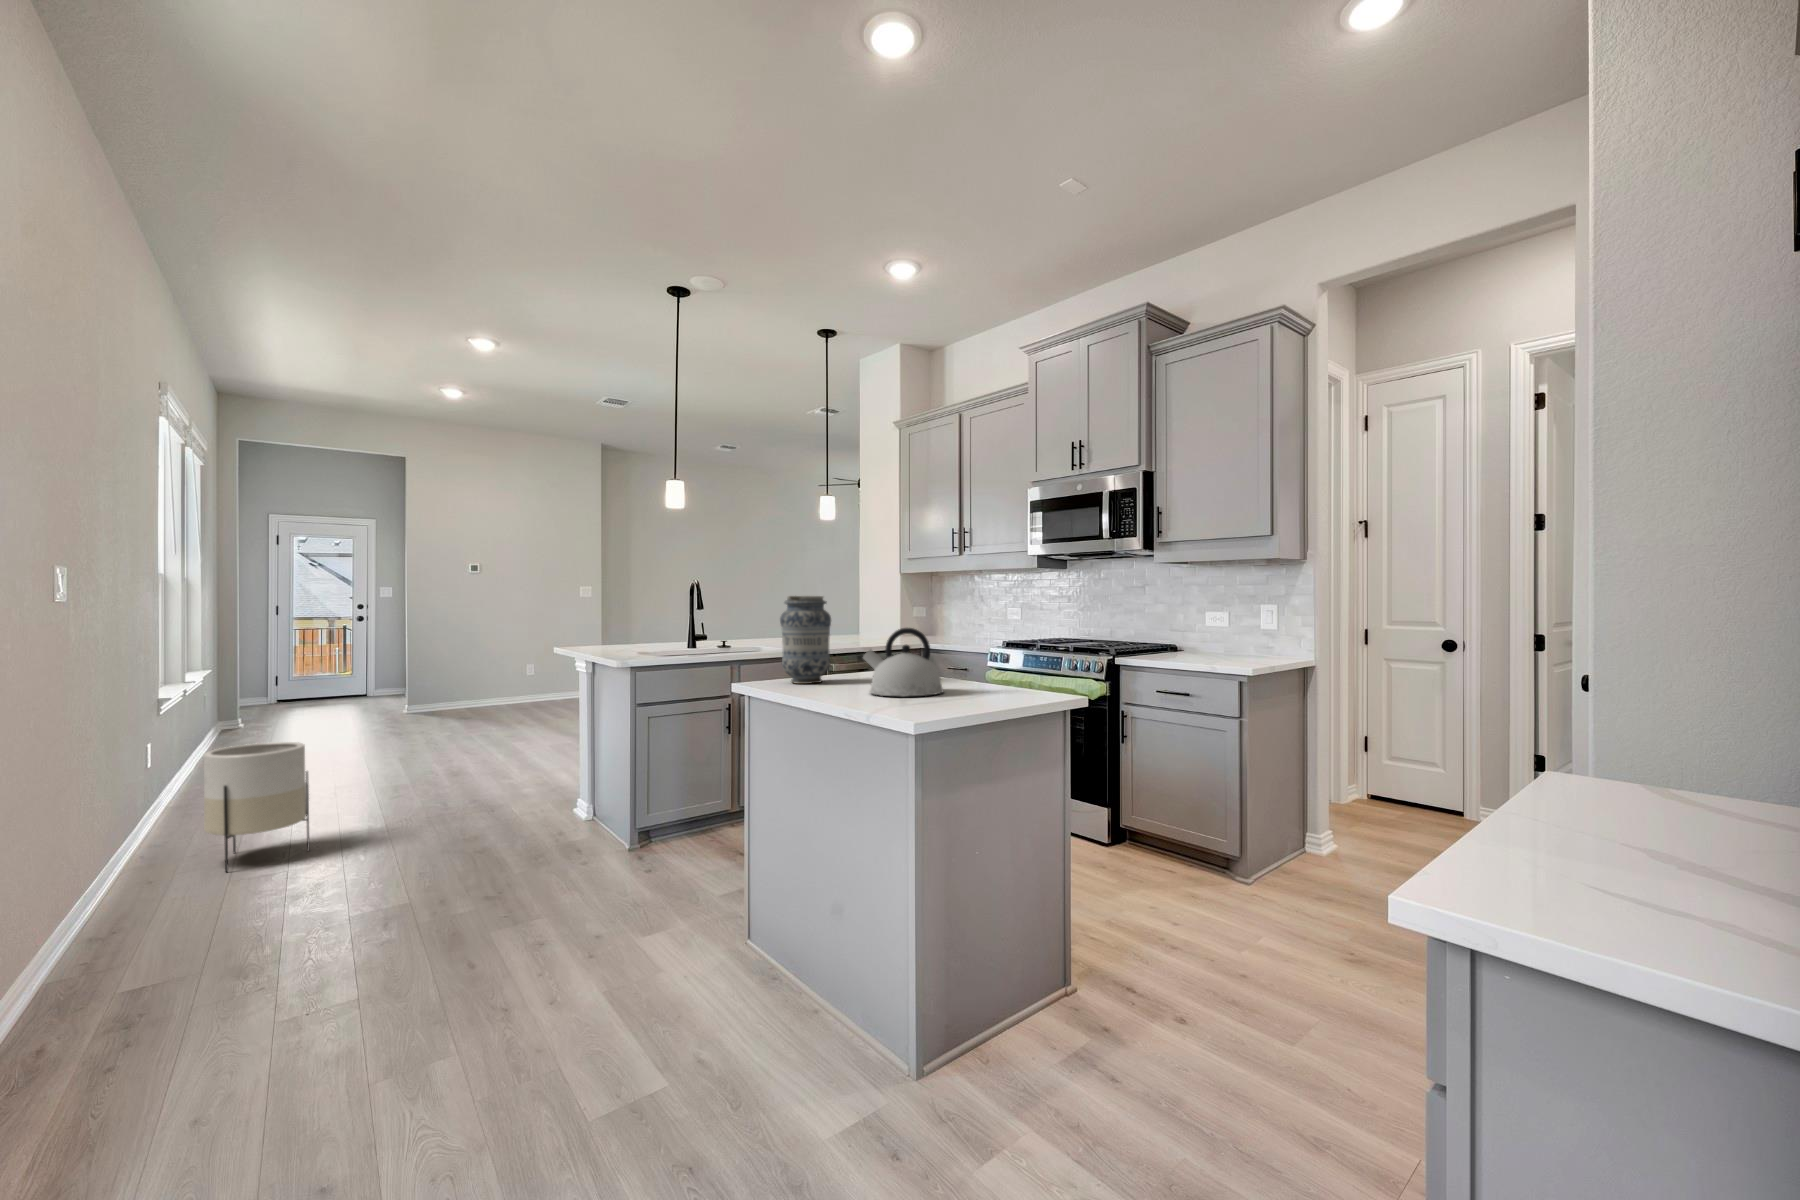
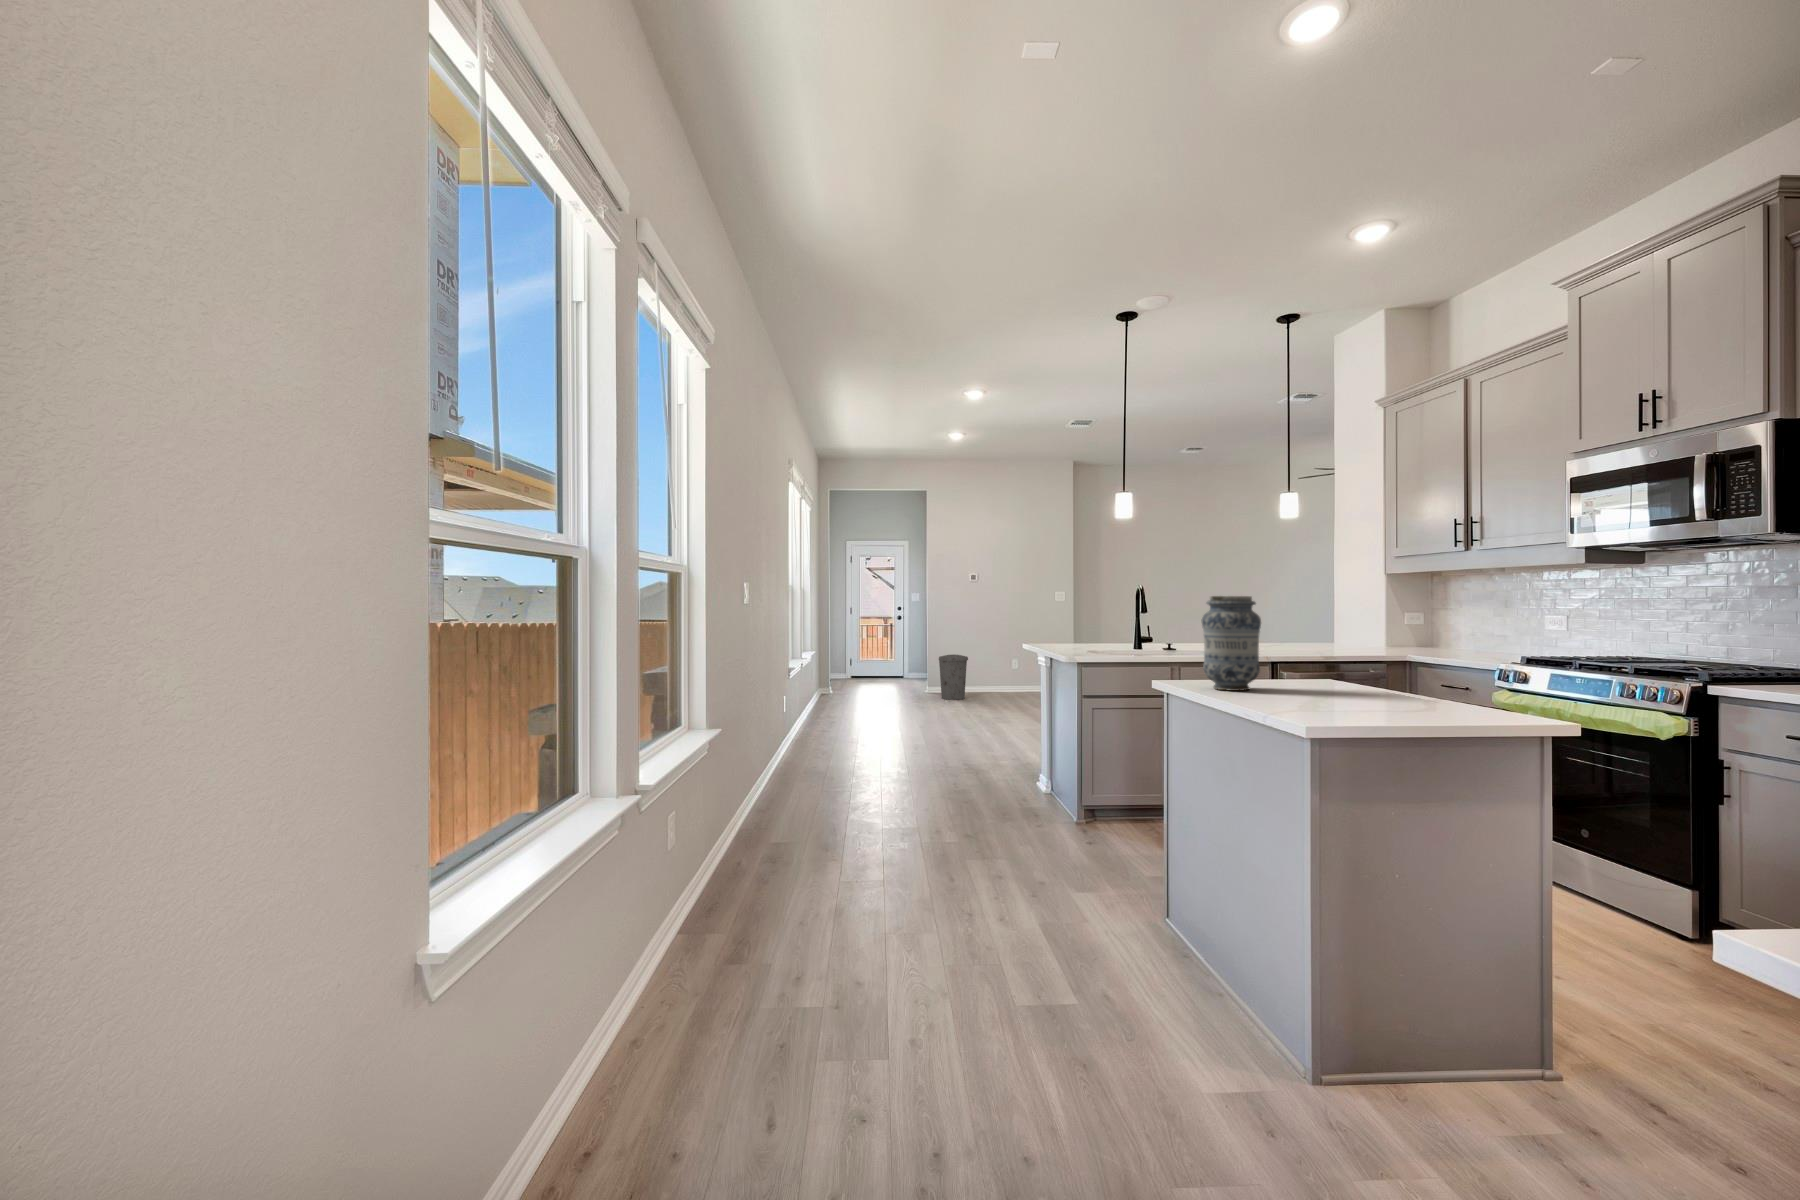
kettle: present [863,628,943,696] -> none [1289,633,1396,714]
trash can: none [434,663,474,717] -> present [939,655,968,700]
planter: present [203,742,310,872] -> none [765,708,829,803]

